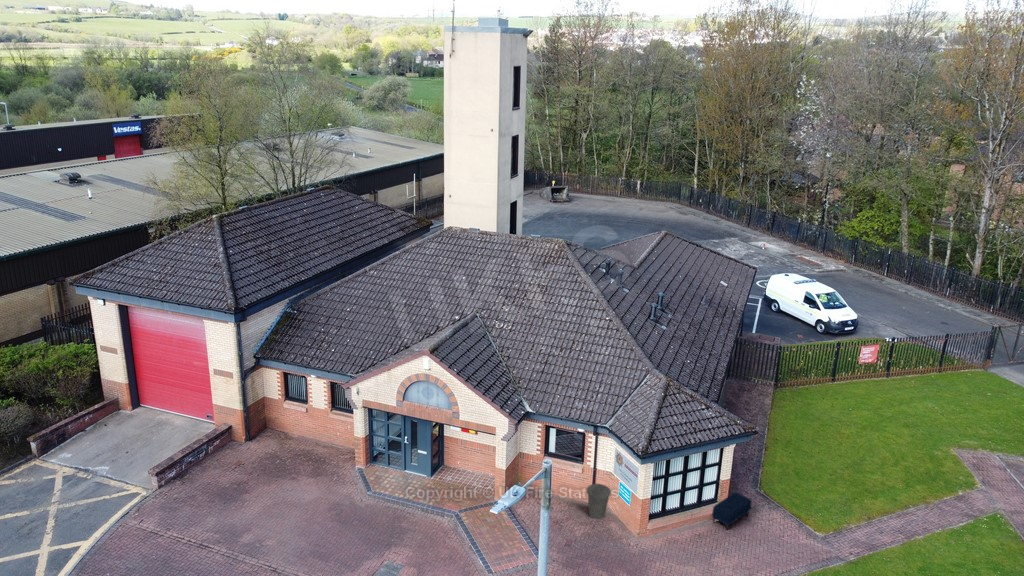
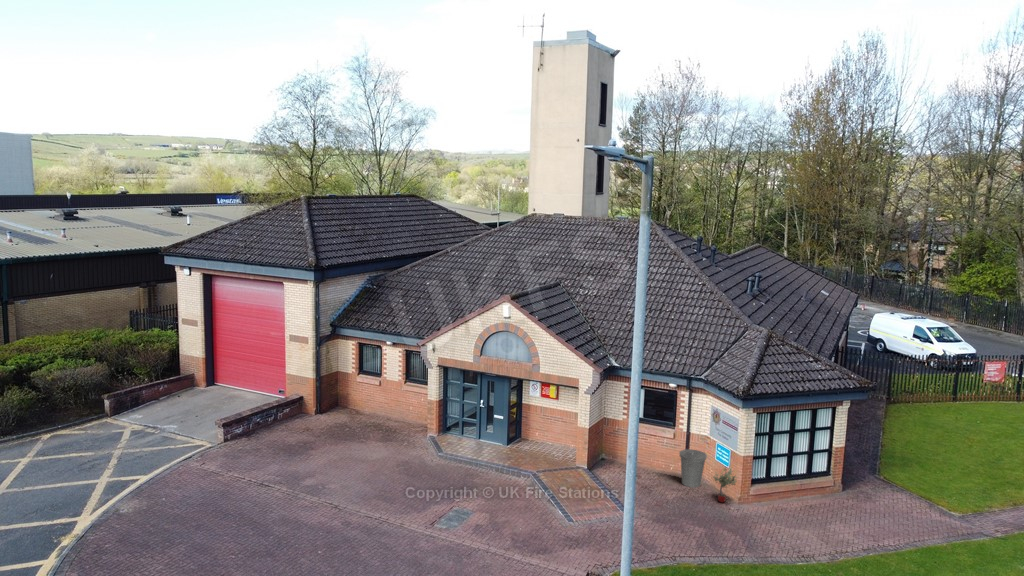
bench: present [712,492,752,529] -> none [825,467,872,504]
potted tree: none [615,509,636,538] -> present [713,468,736,503]

